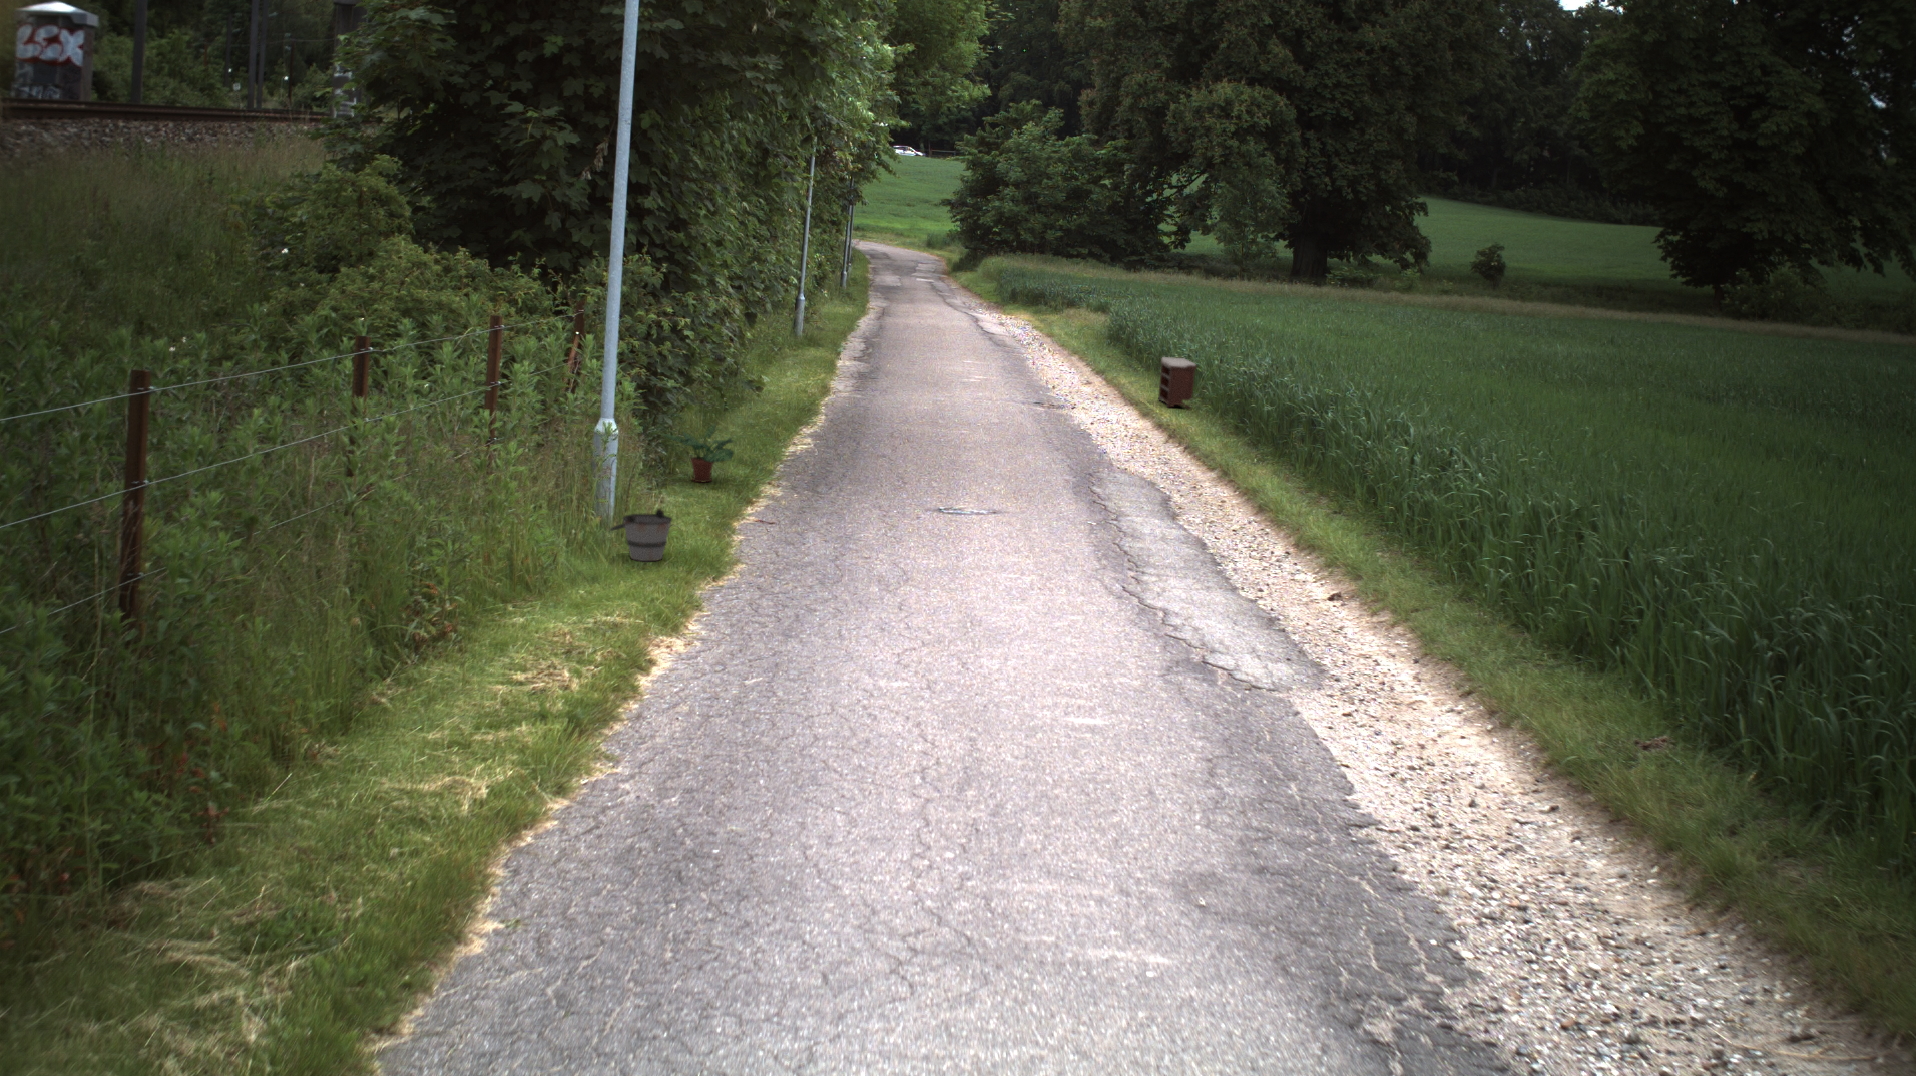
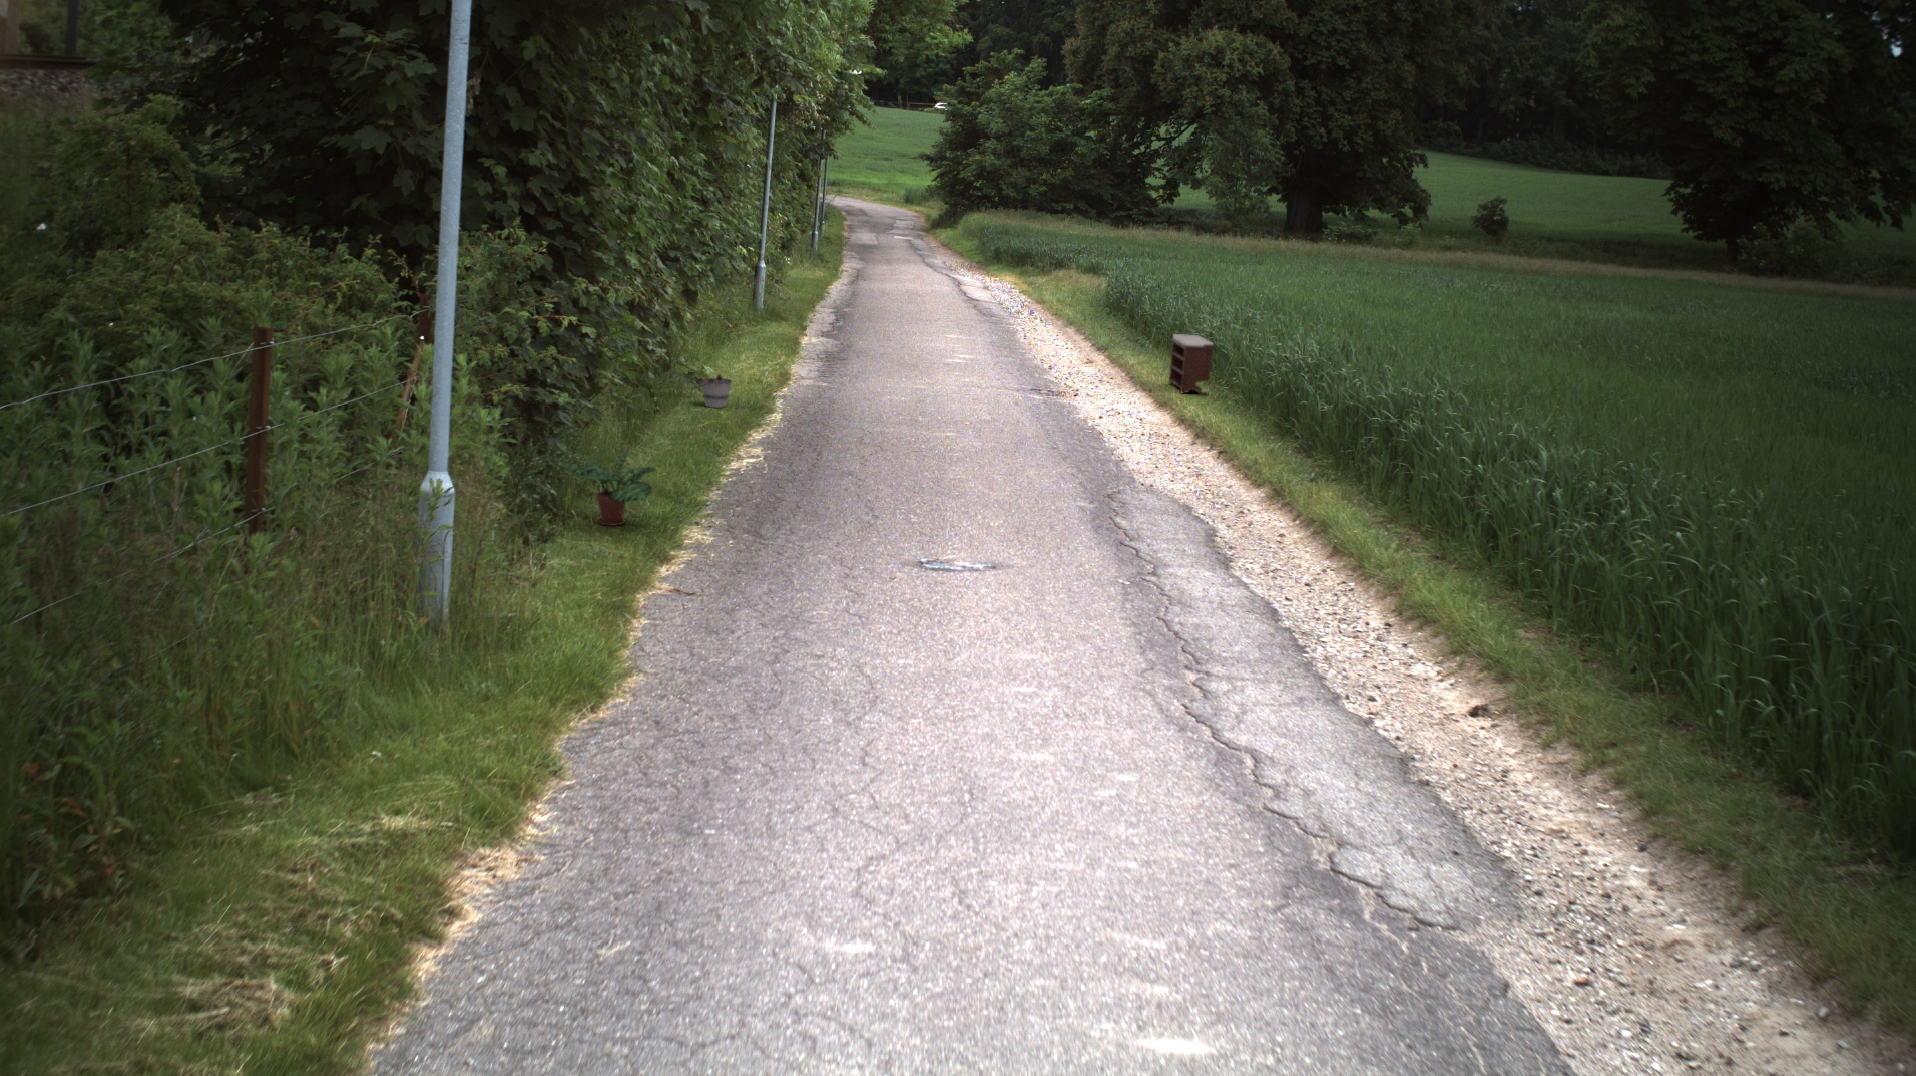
bucket: present [610,509,672,561] -> present [692,375,732,408]

